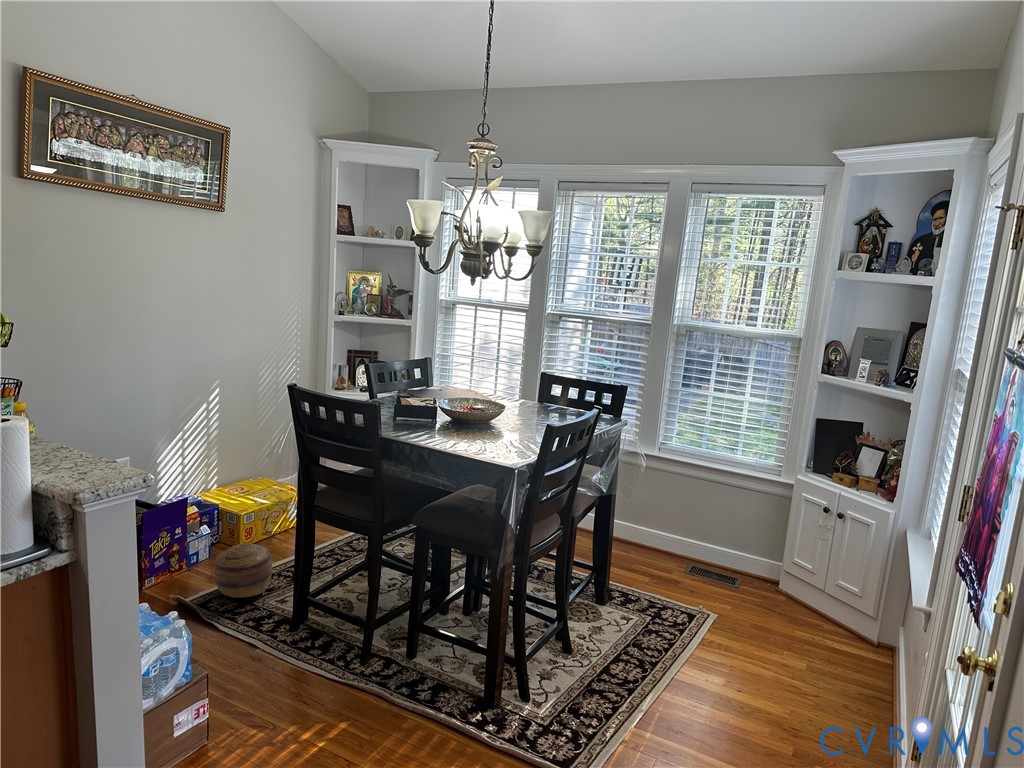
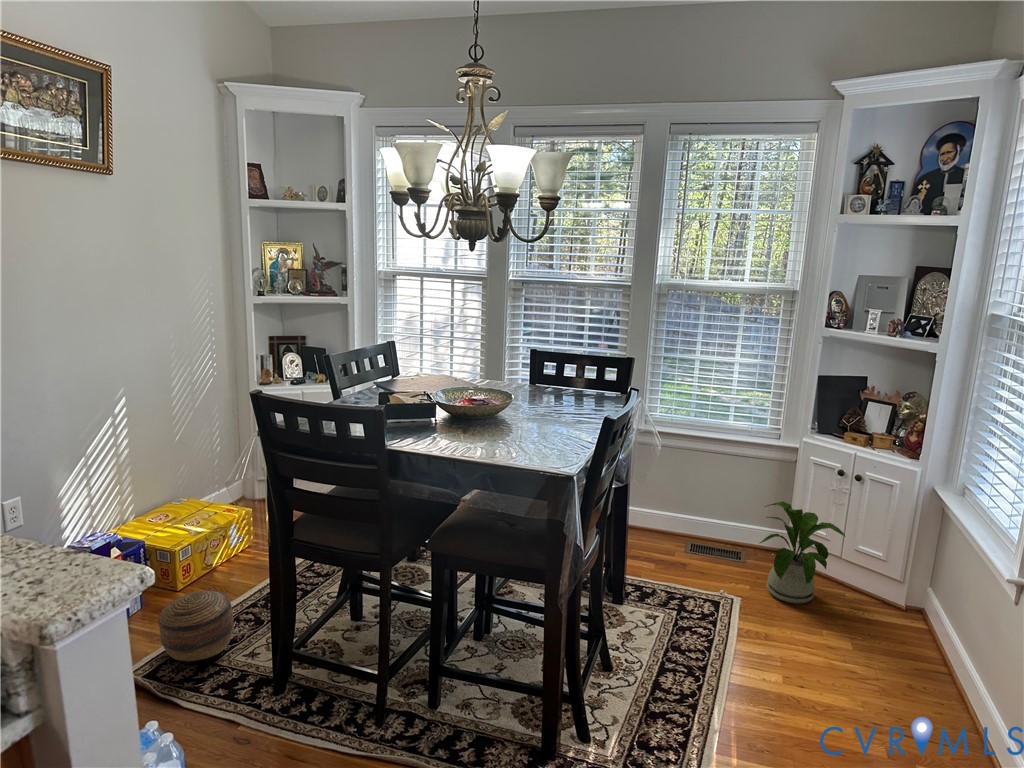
house plant: none [737,530,815,627] -> present [760,501,845,604]

